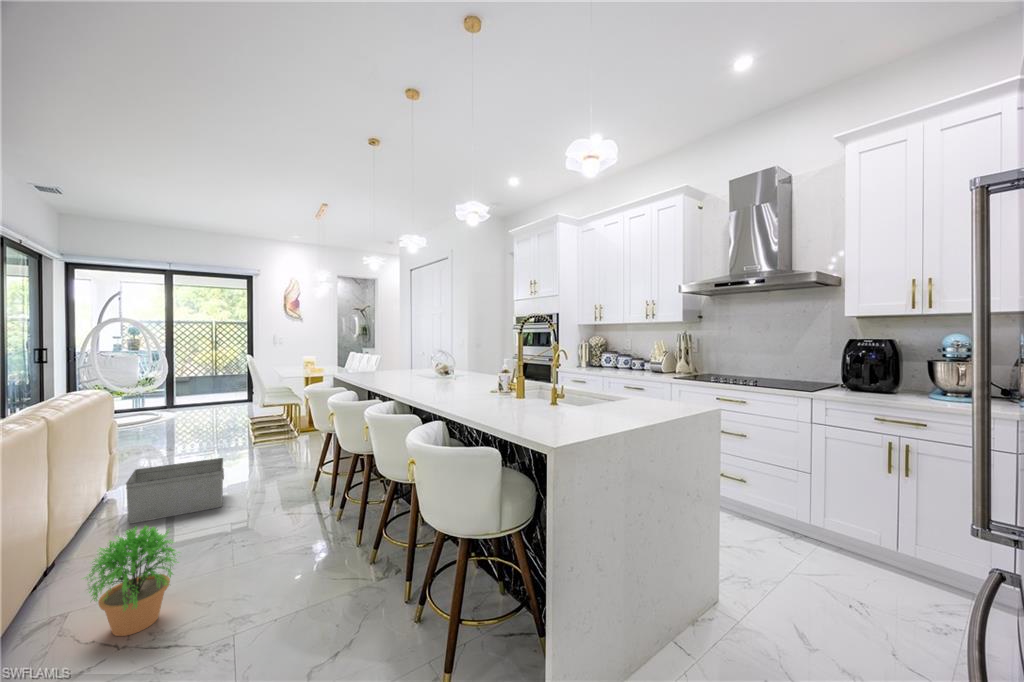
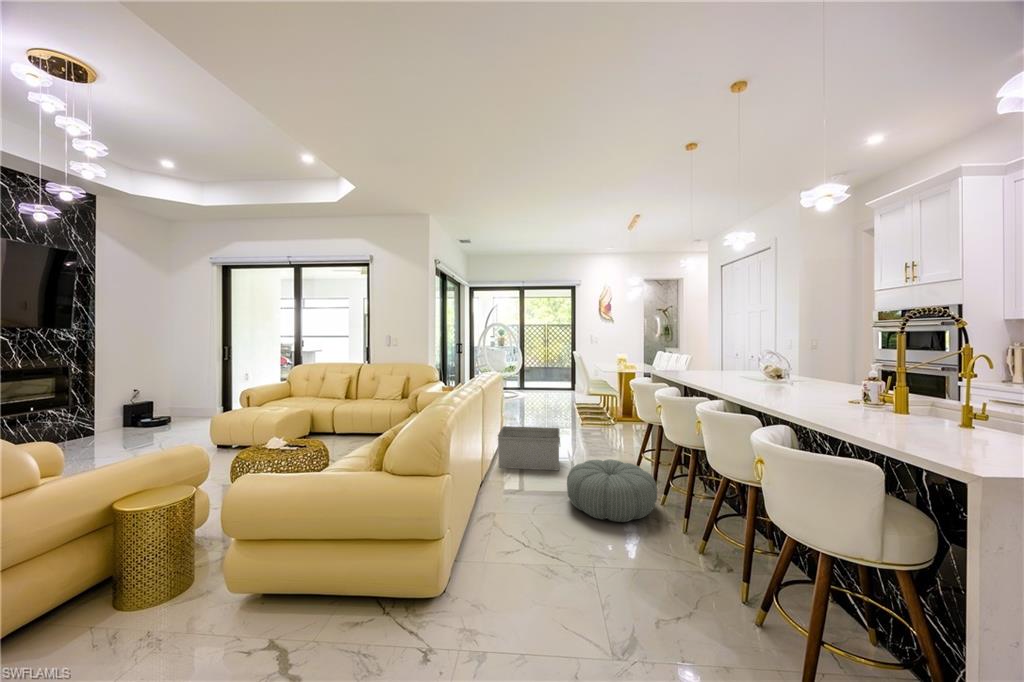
pouf: none [229,482,330,547] -> present [567,459,657,522]
potted plant: present [86,525,178,636] -> none [470,467,535,562]

